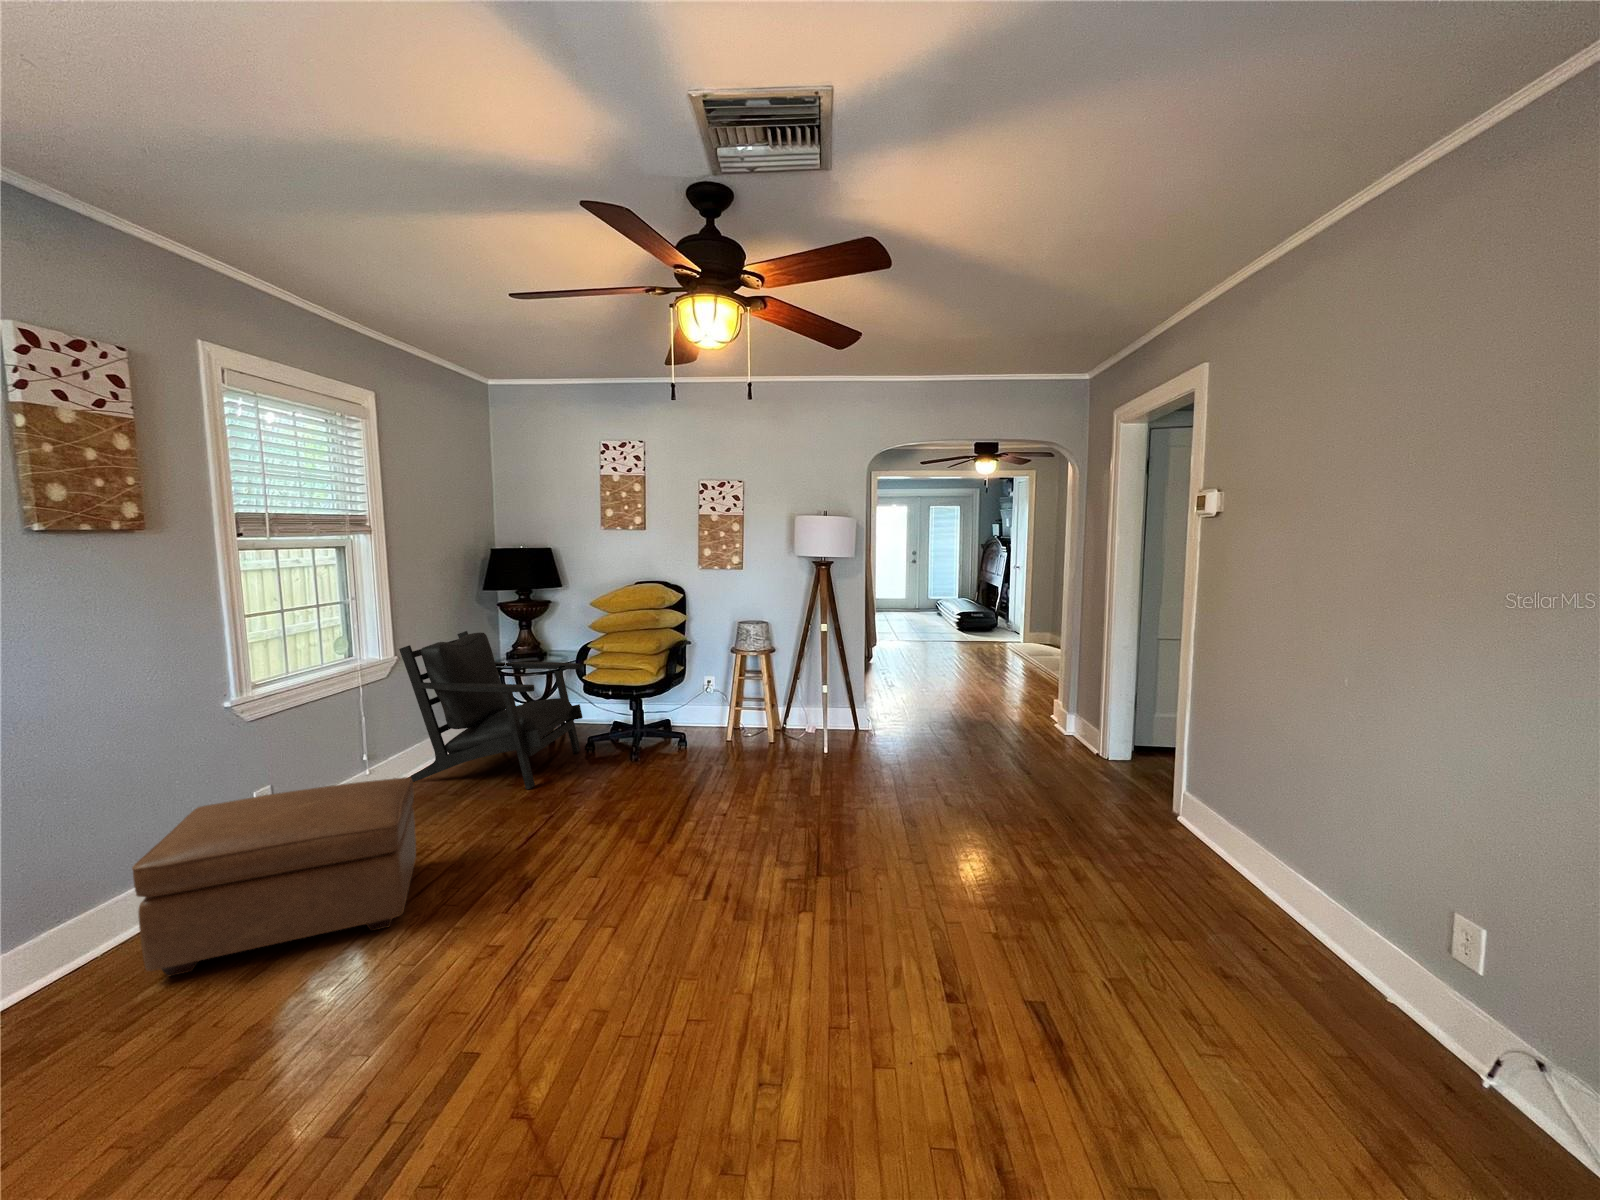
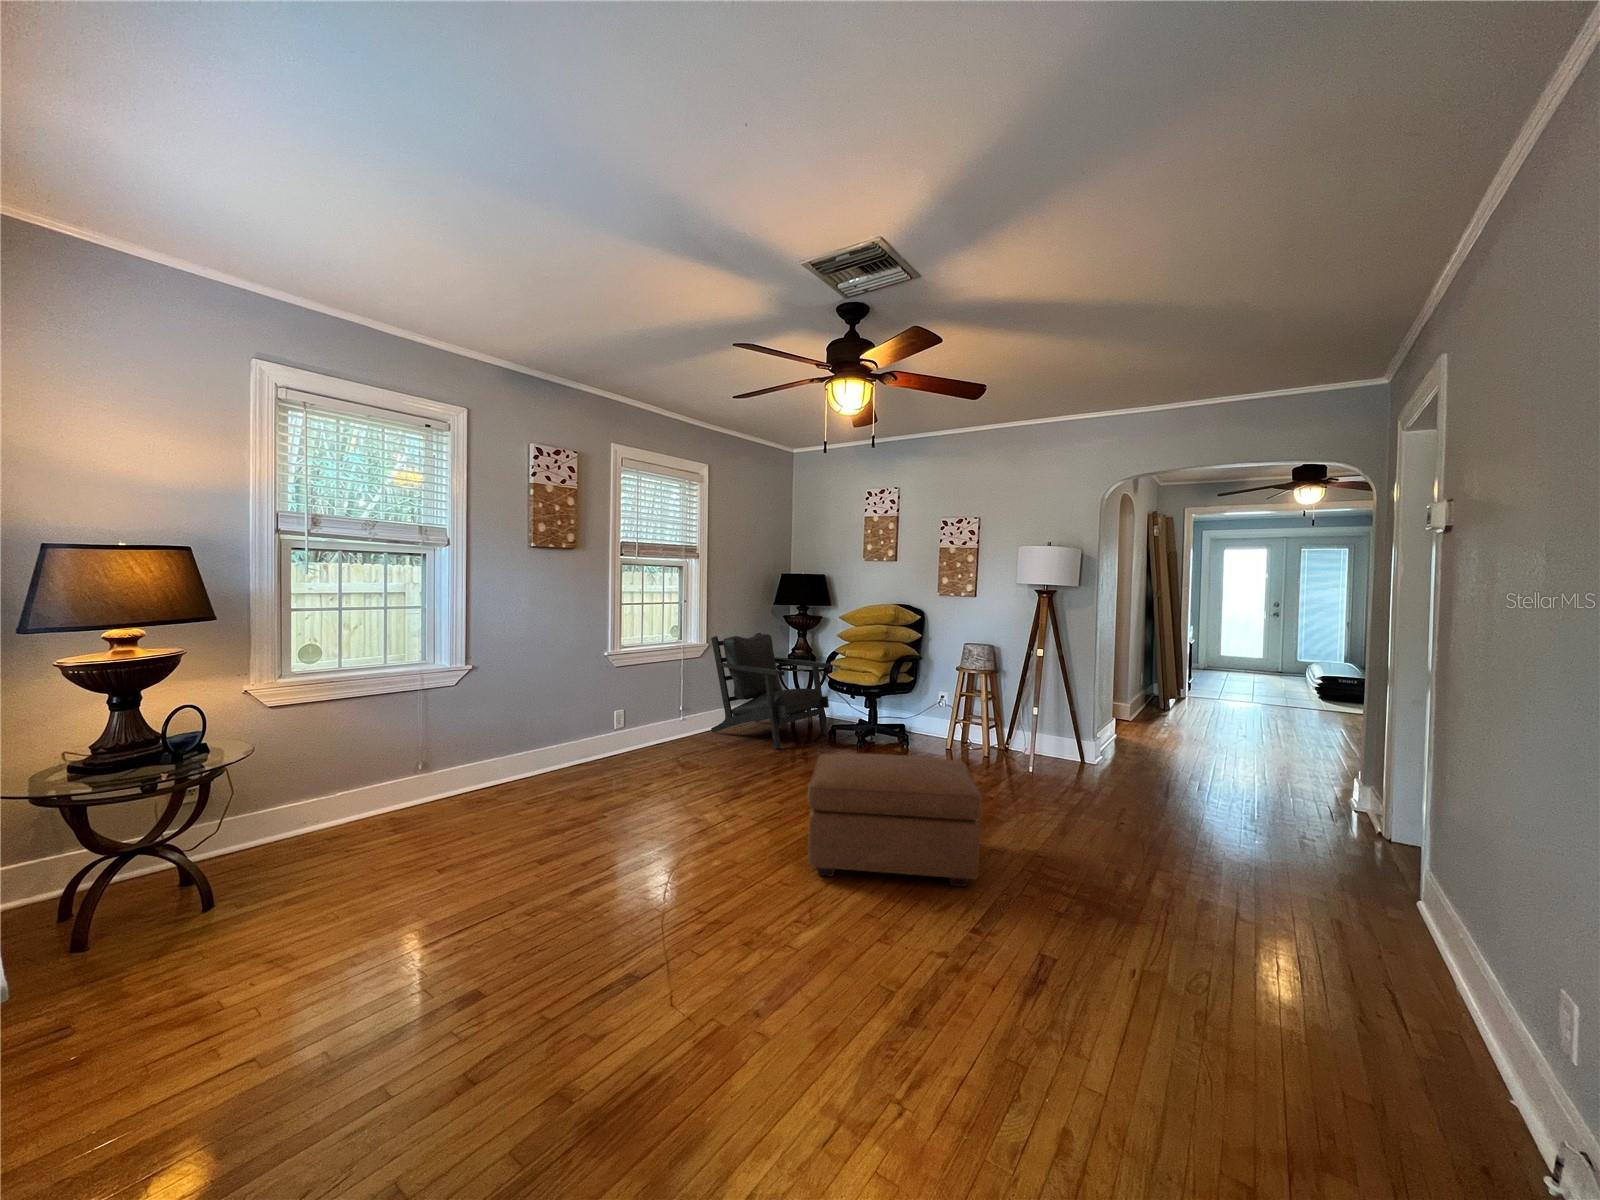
ottoman: present [132,777,416,976] -> present [808,754,981,887]

